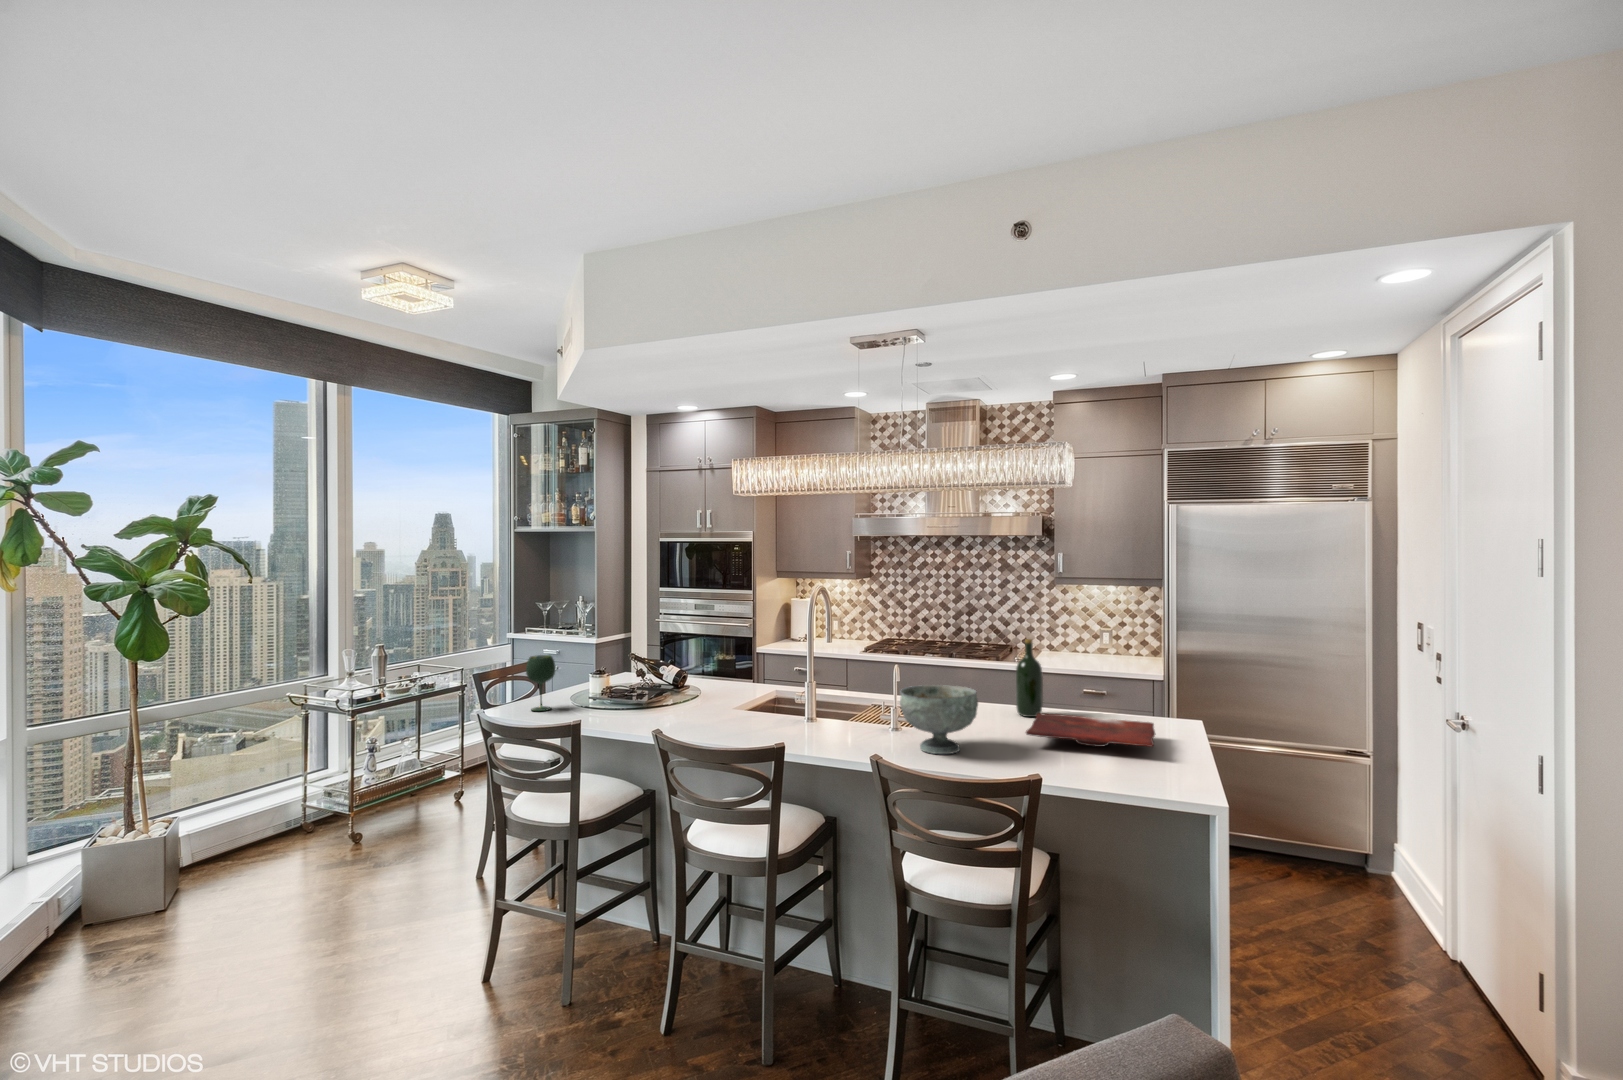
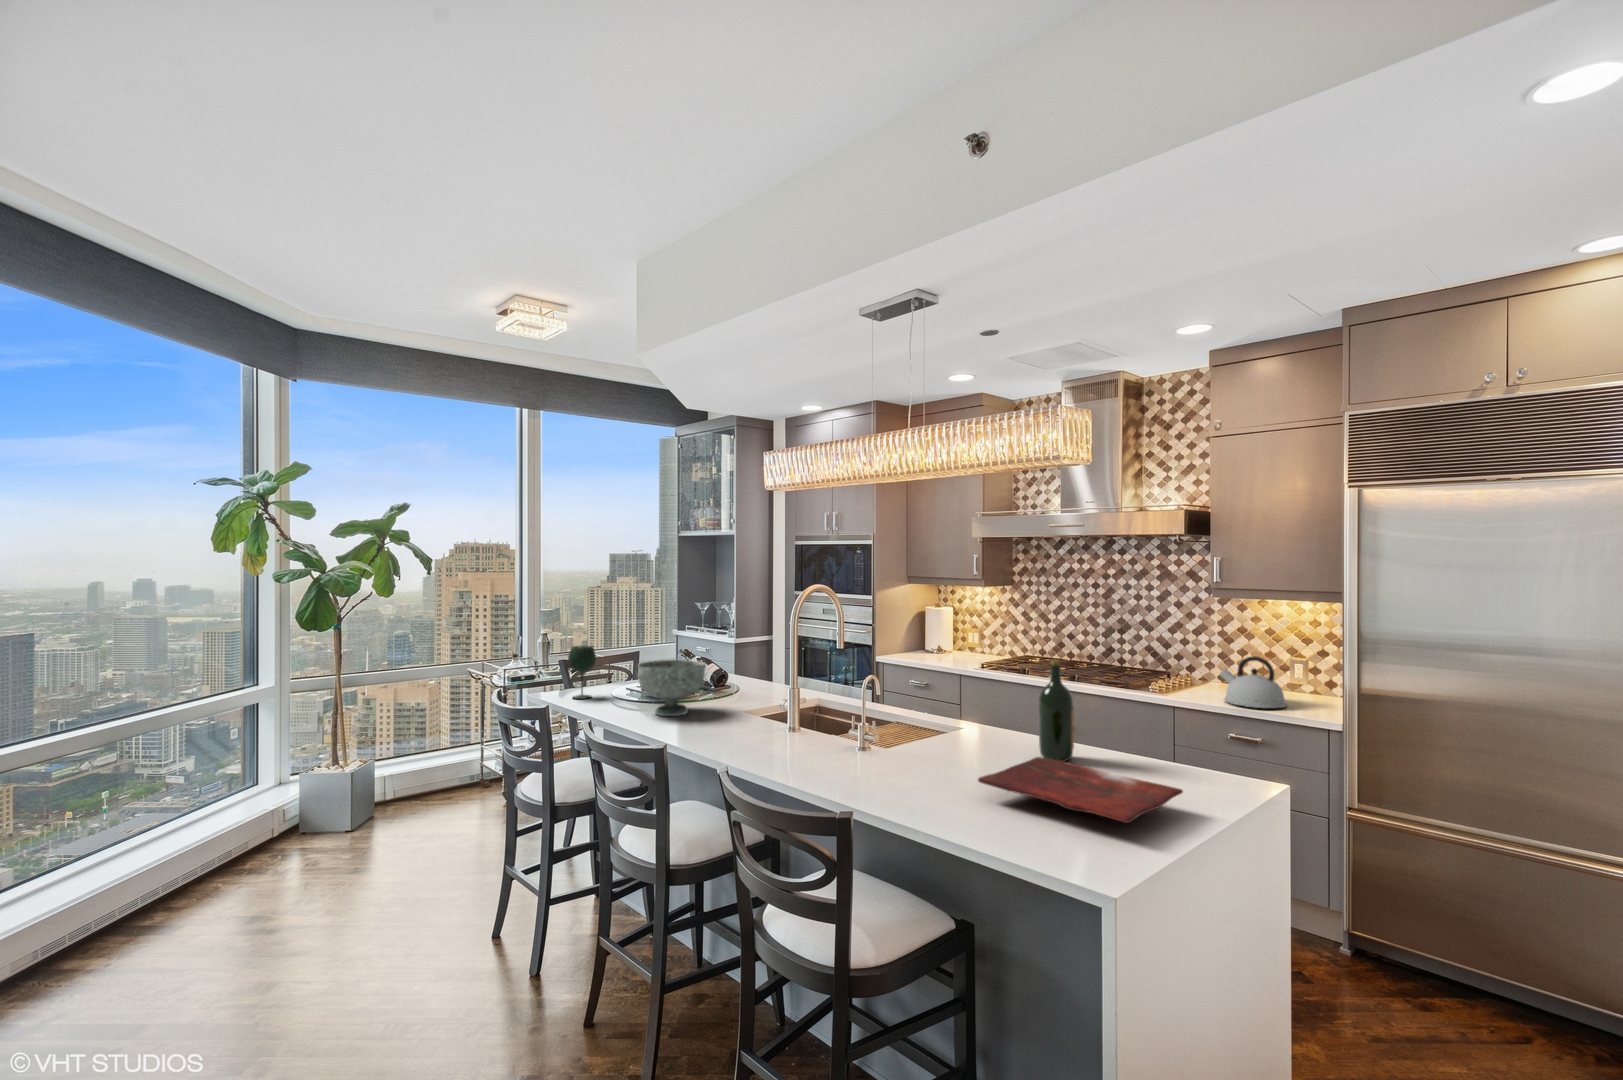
kettle: none [1063,629,1111,667] -> present [1220,656,1286,708]
decorative bowl: present [900,685,978,754] -> present [637,660,706,716]

